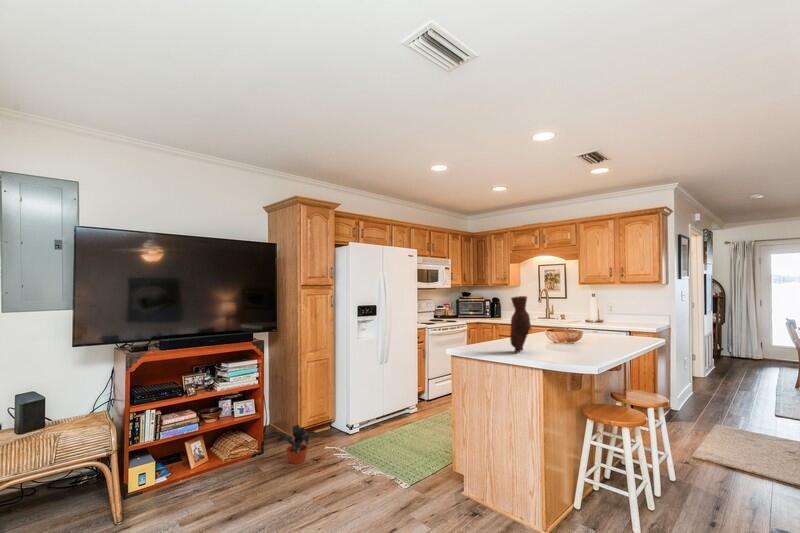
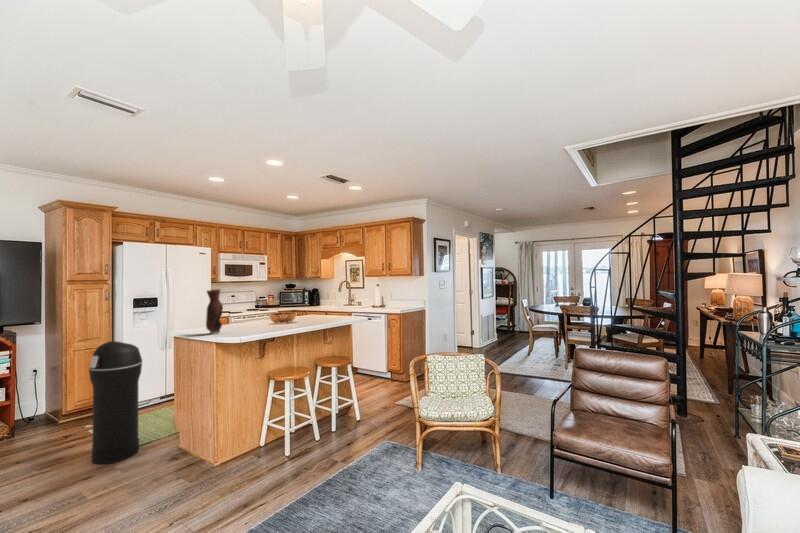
trash can: none [371,356,421,503] -> present [89,341,142,464]
potted plant: present [277,425,318,464] -> none [18,407,70,442]

